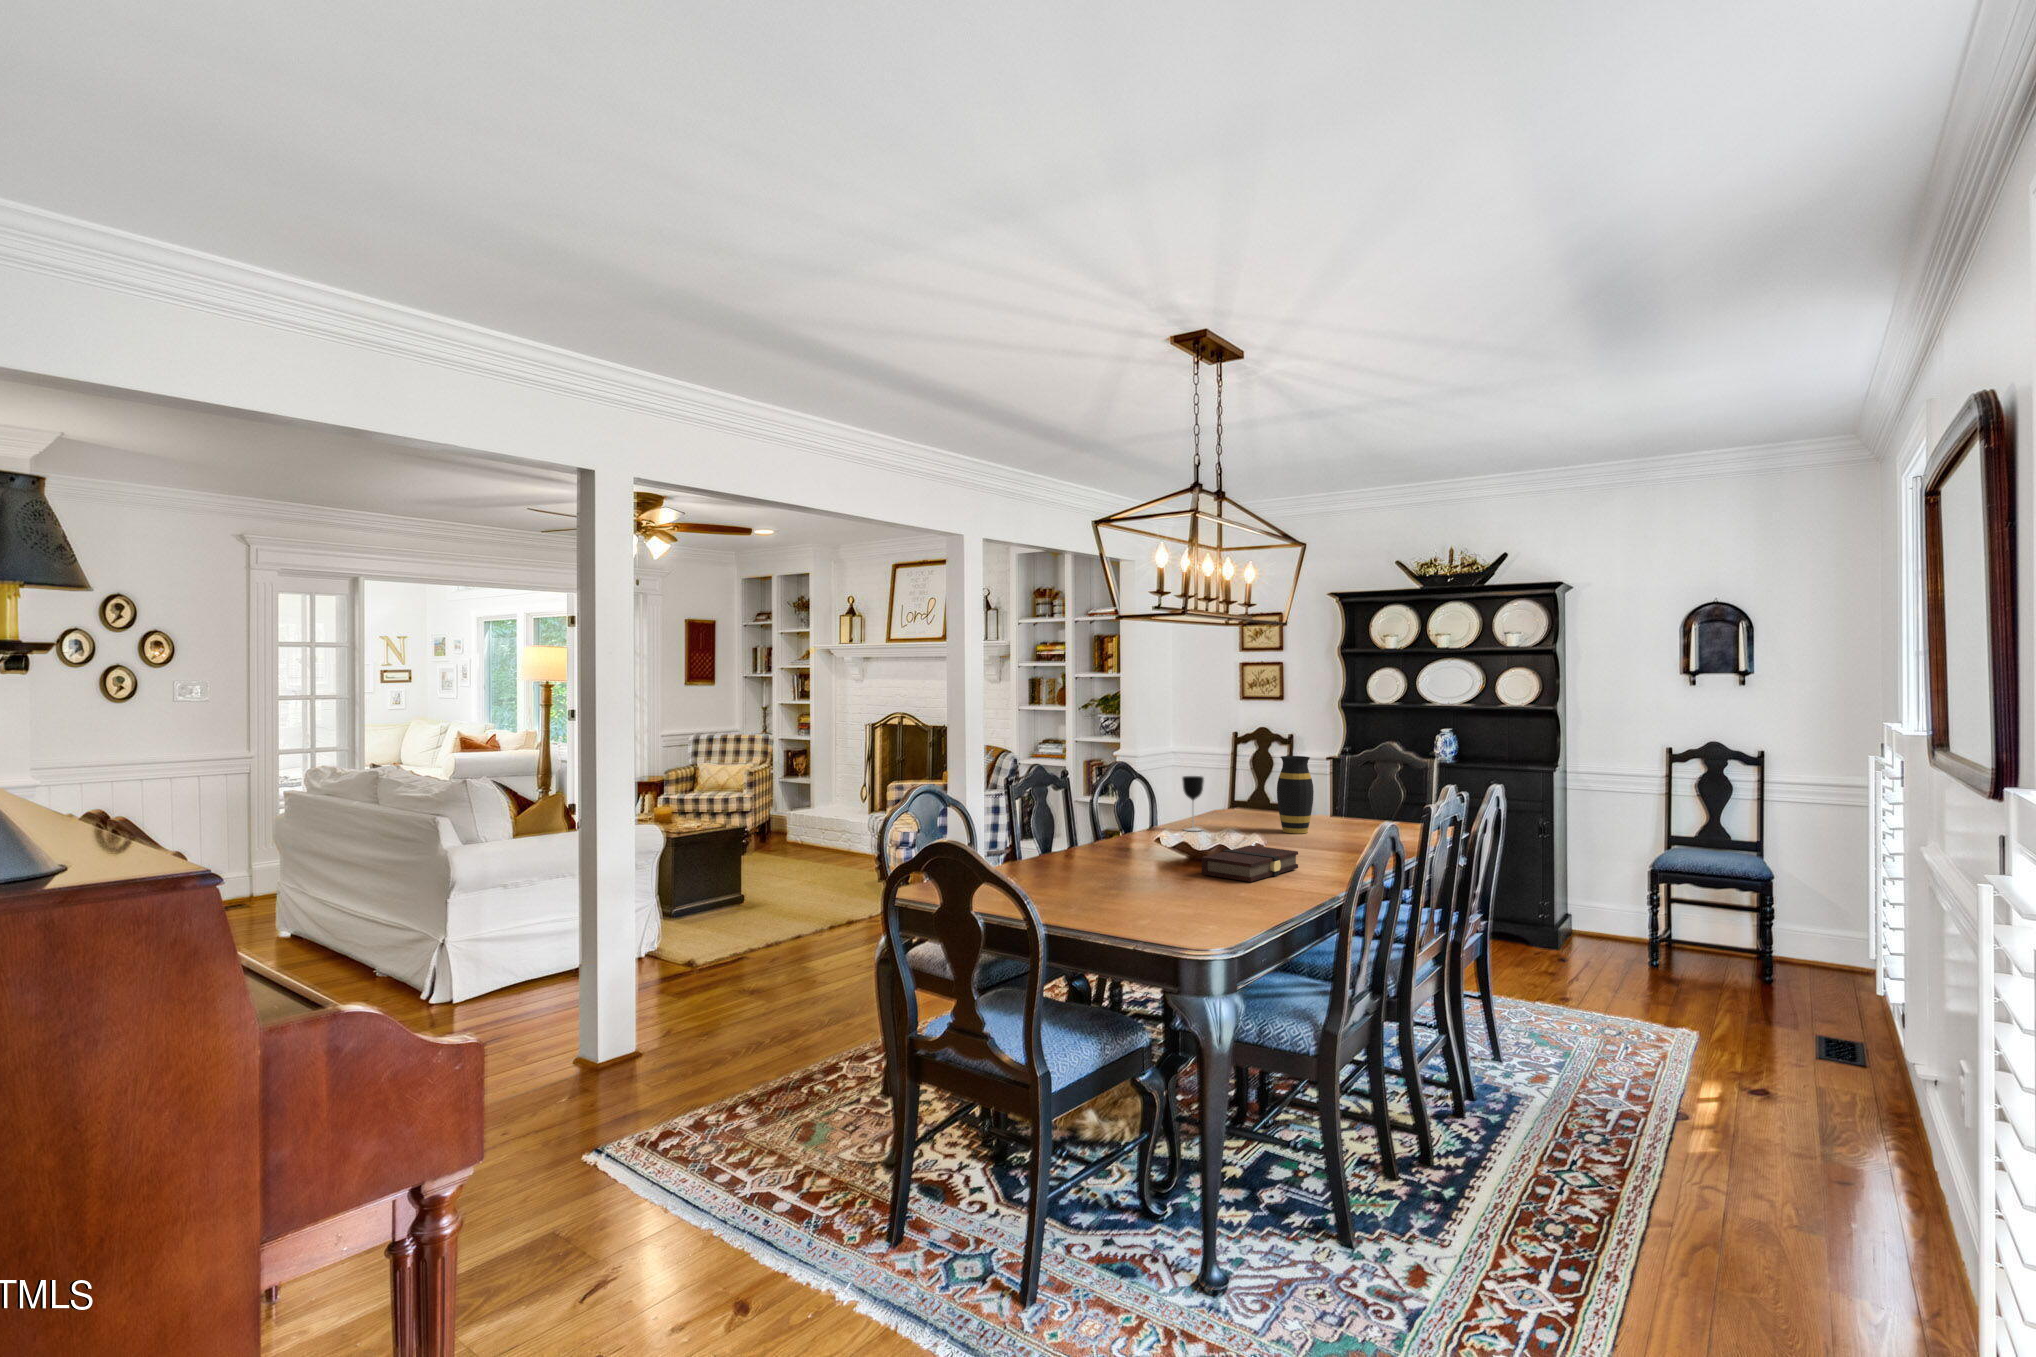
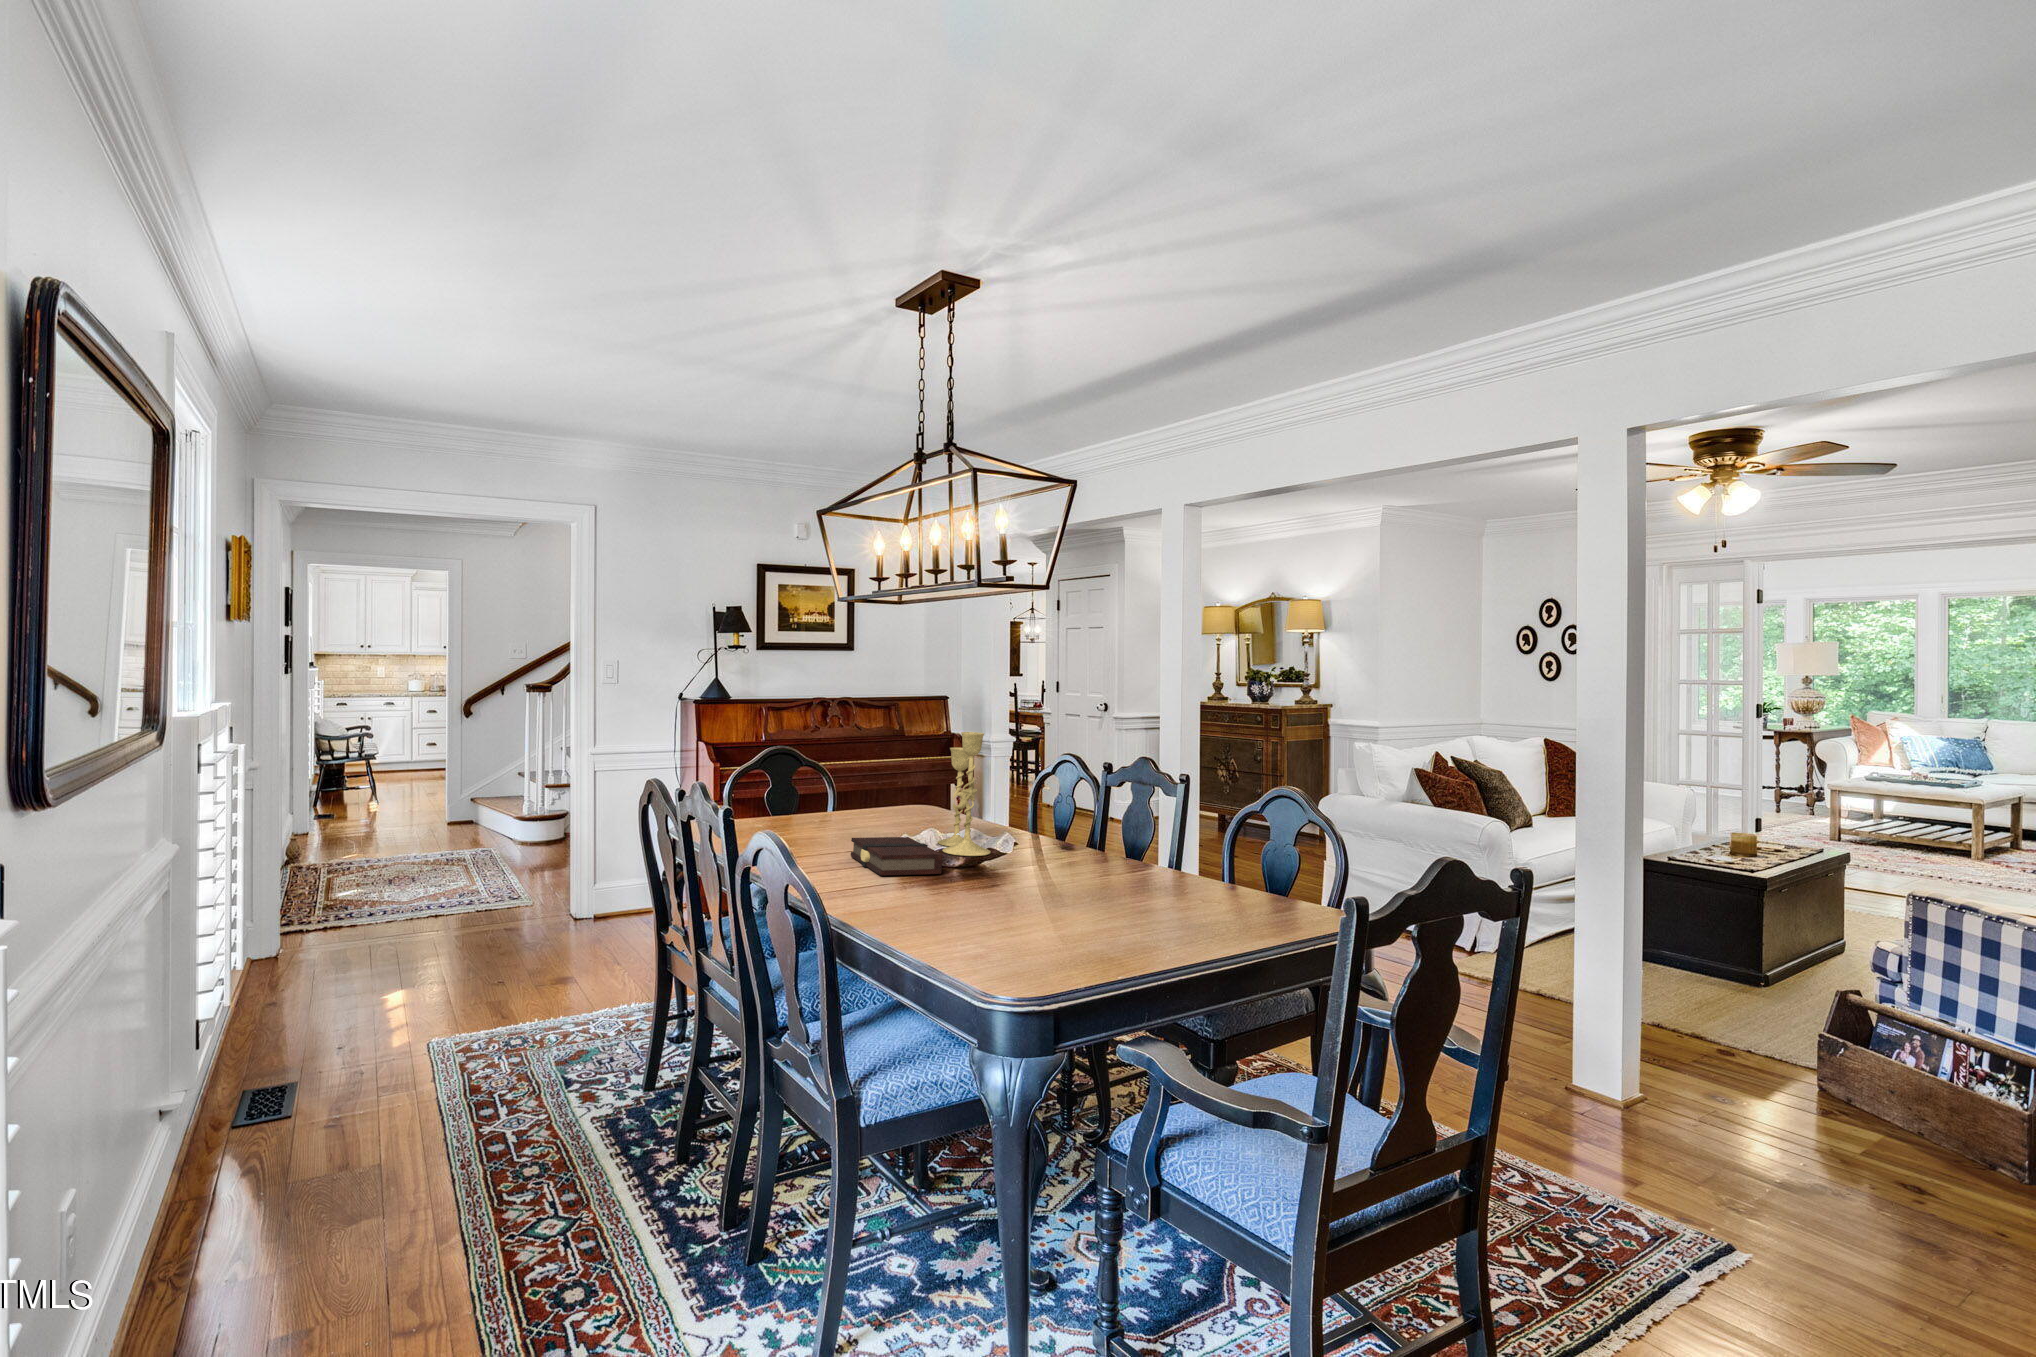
candlestick: none [1088,753,1164,877] -> present [938,732,991,856]
vase: present [1277,756,1314,833] -> none [1114,801,1177,940]
wine glass: present [1182,776,1204,831] -> none [1186,821,1224,909]

